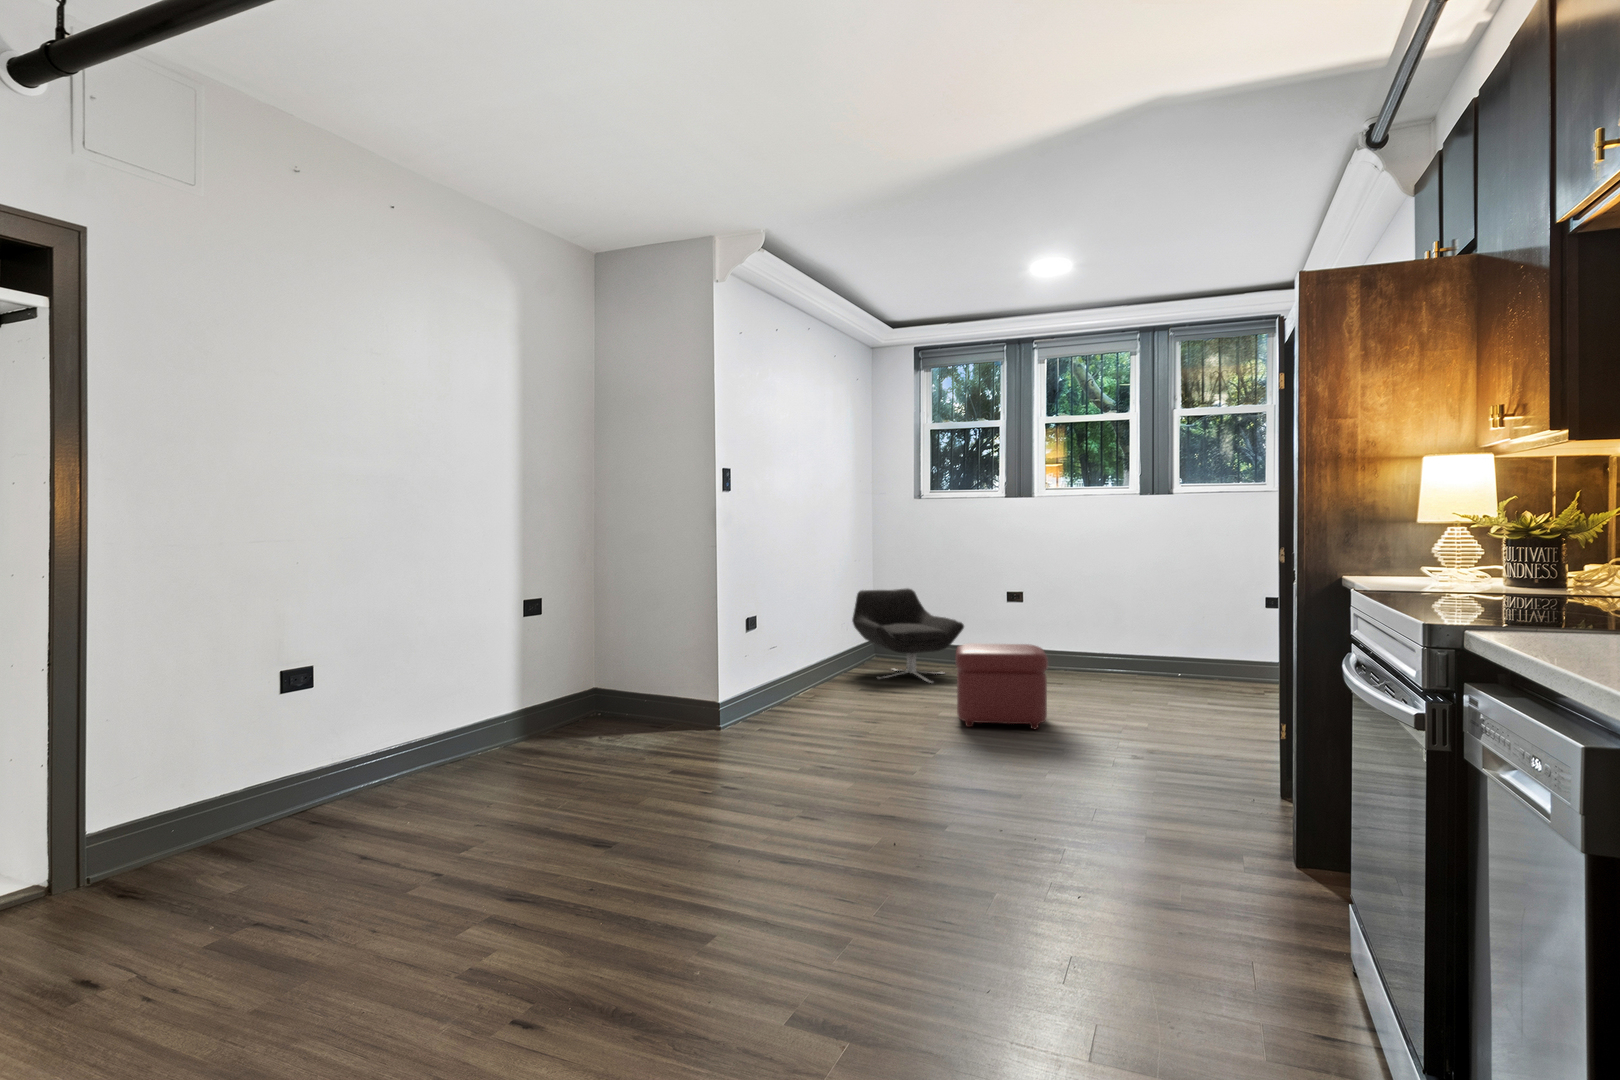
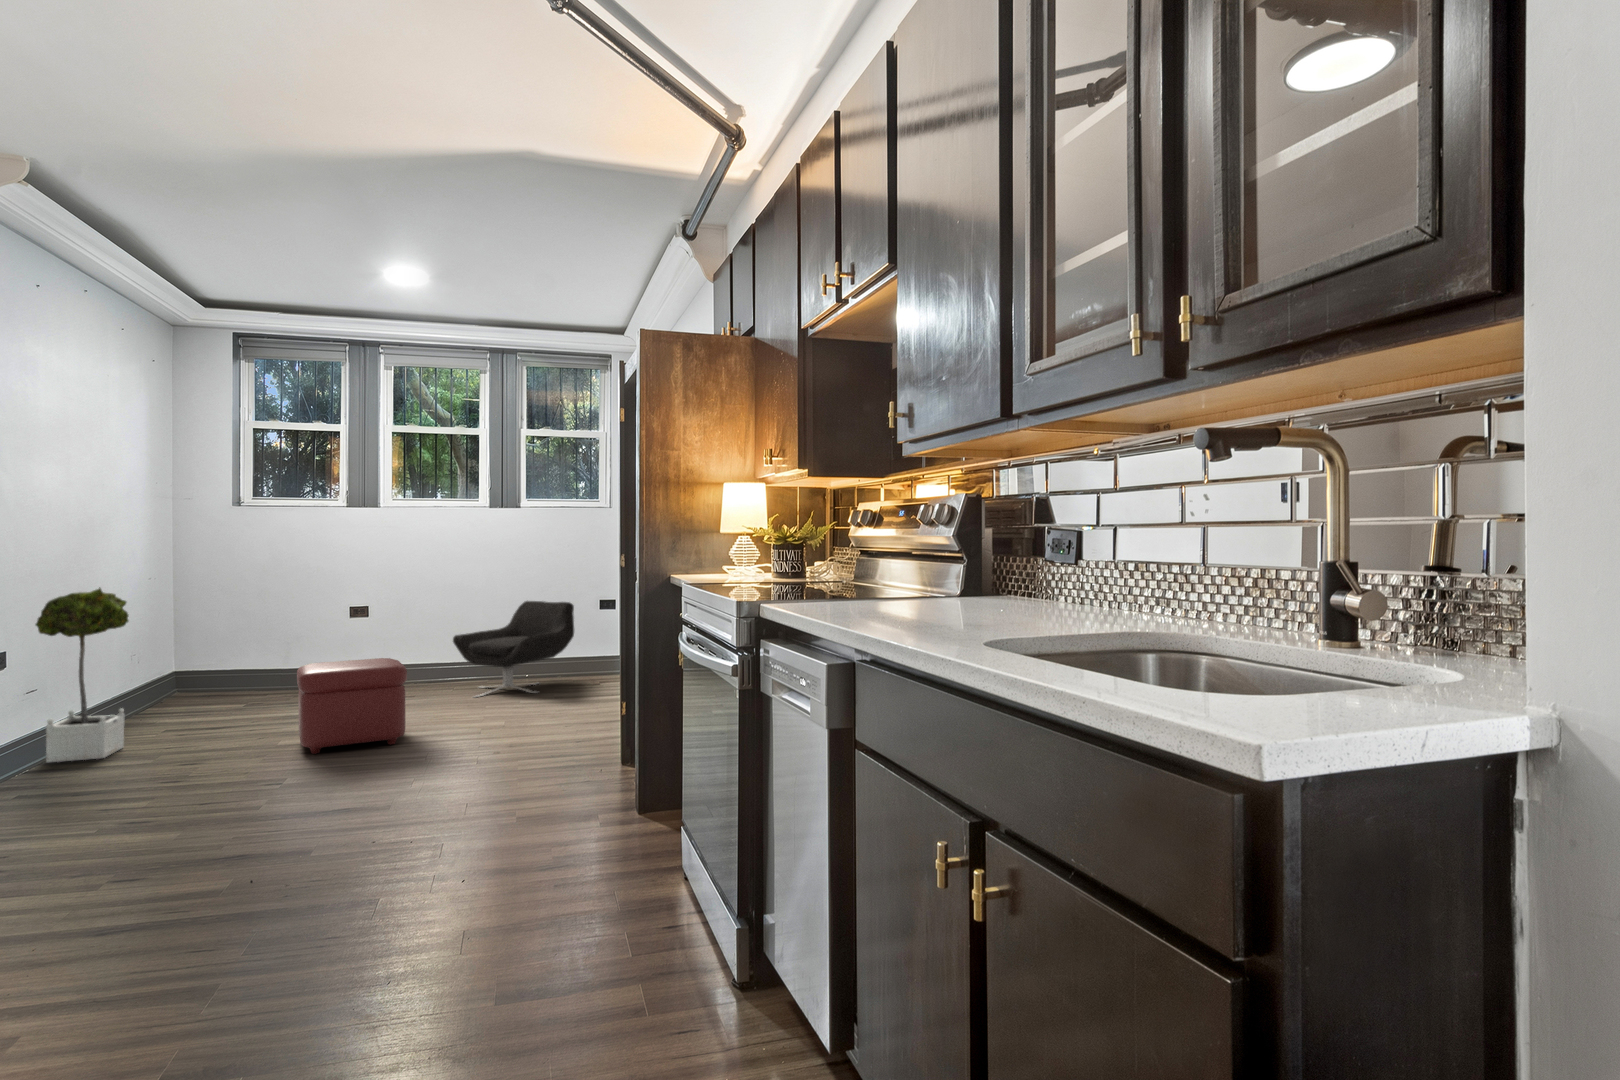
potted tree: none [783,569,839,705] -> present [36,587,129,762]
lounge chair: present [852,588,964,683] -> present [453,601,574,697]

